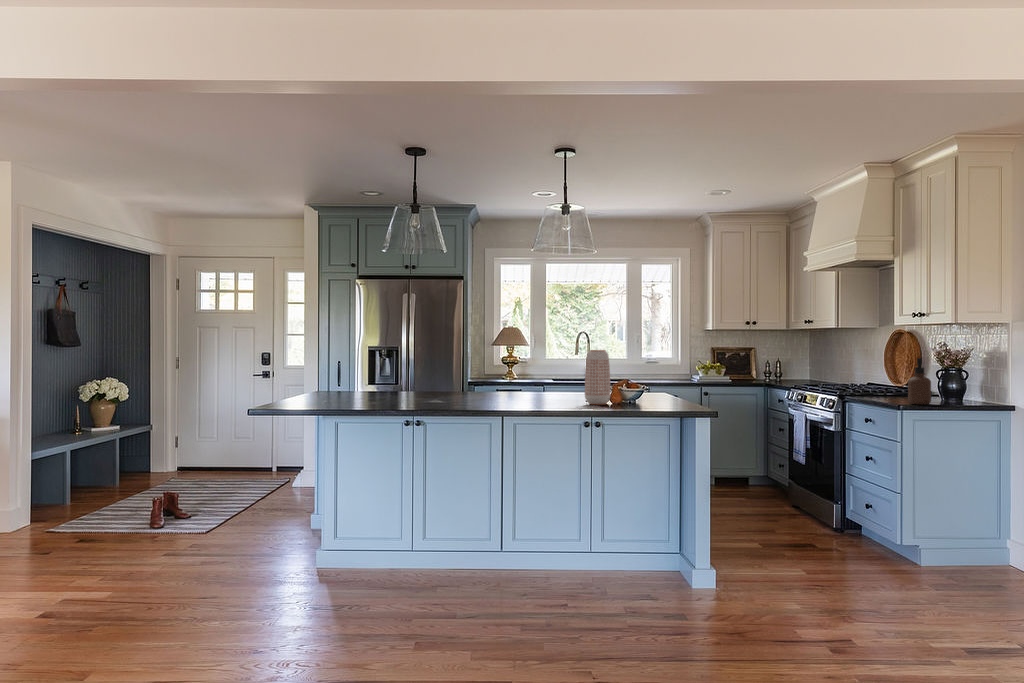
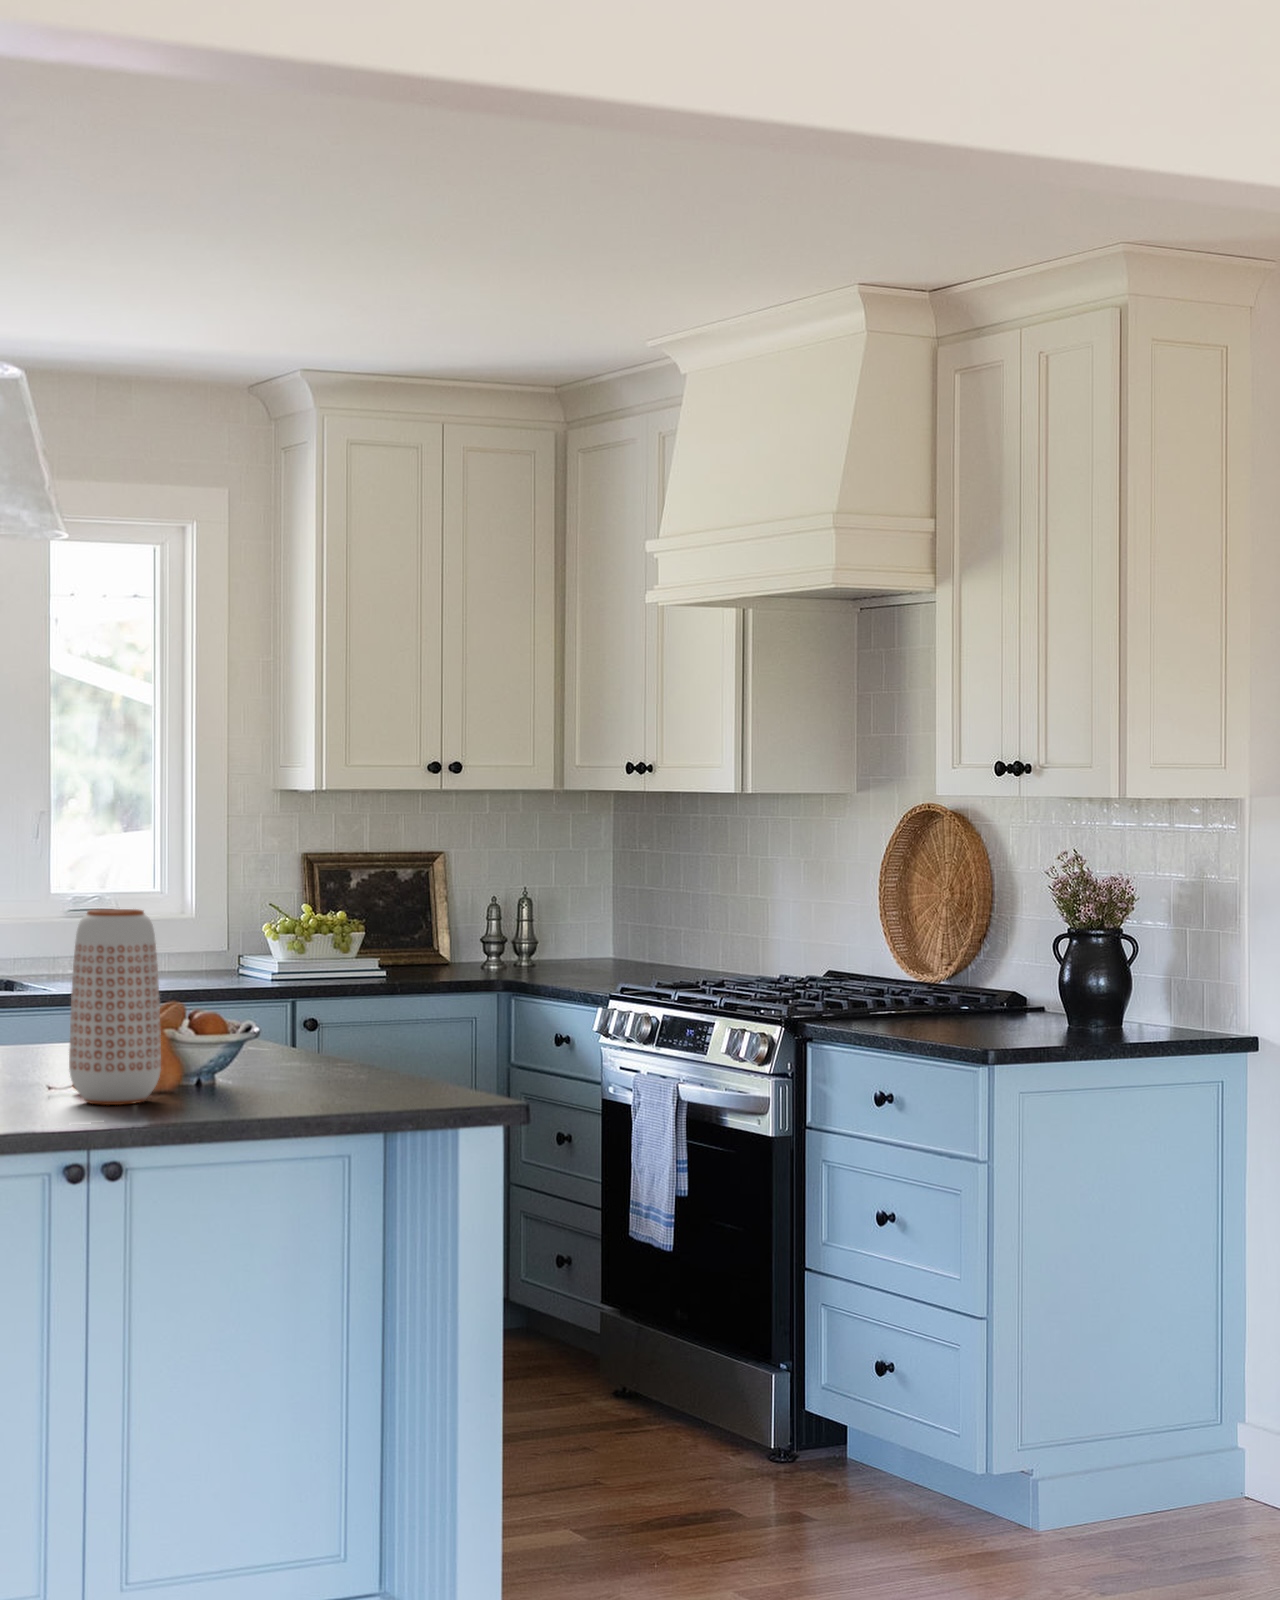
soap dispenser: present [908,358,931,405] -> none [1002,907,1062,1046]

